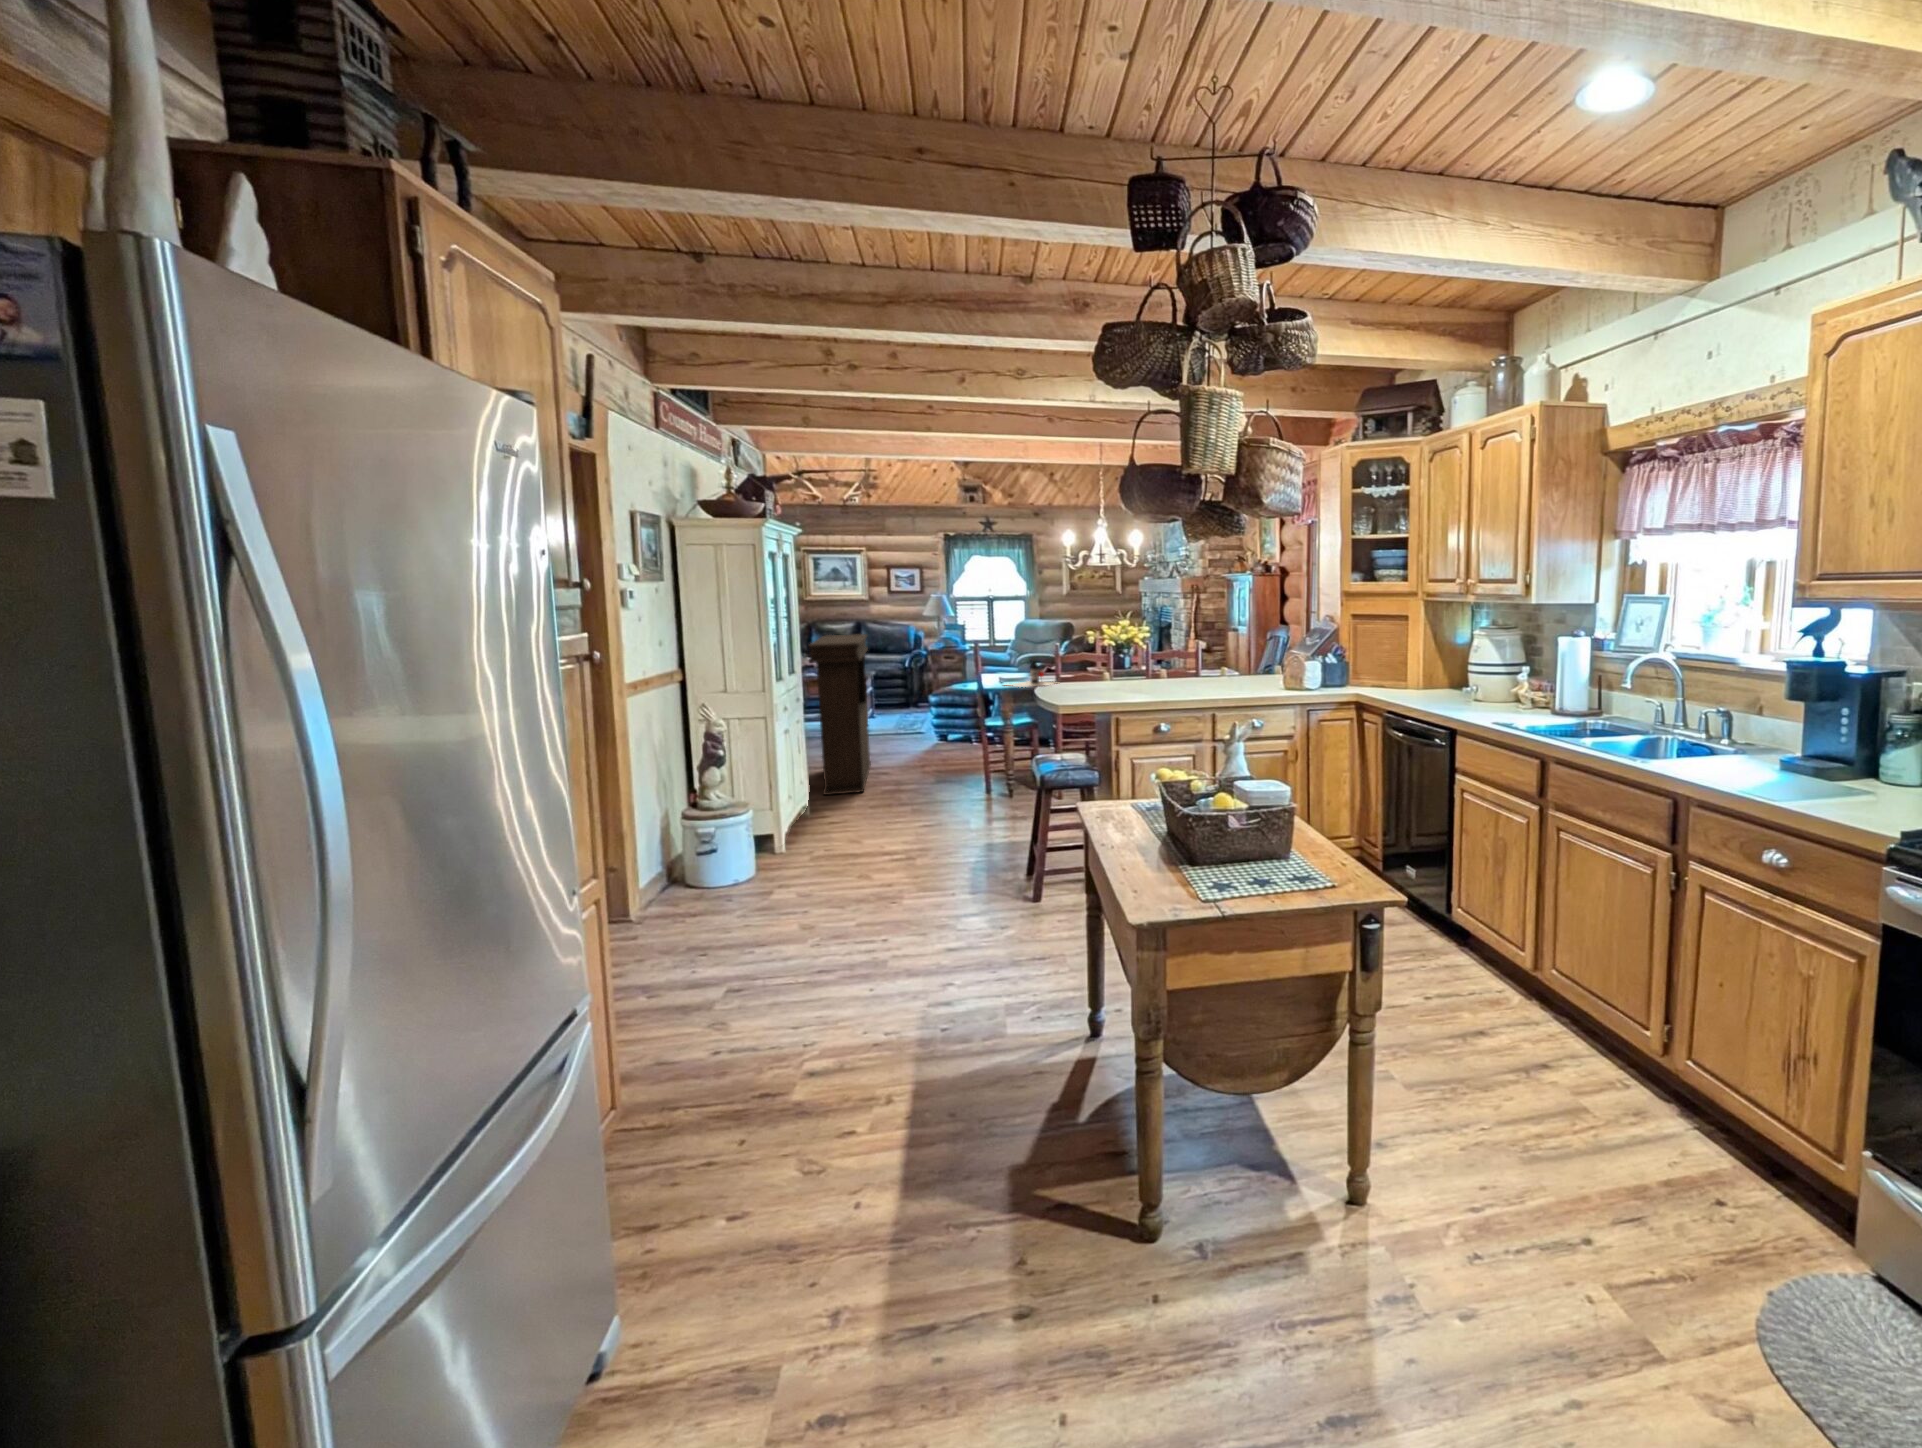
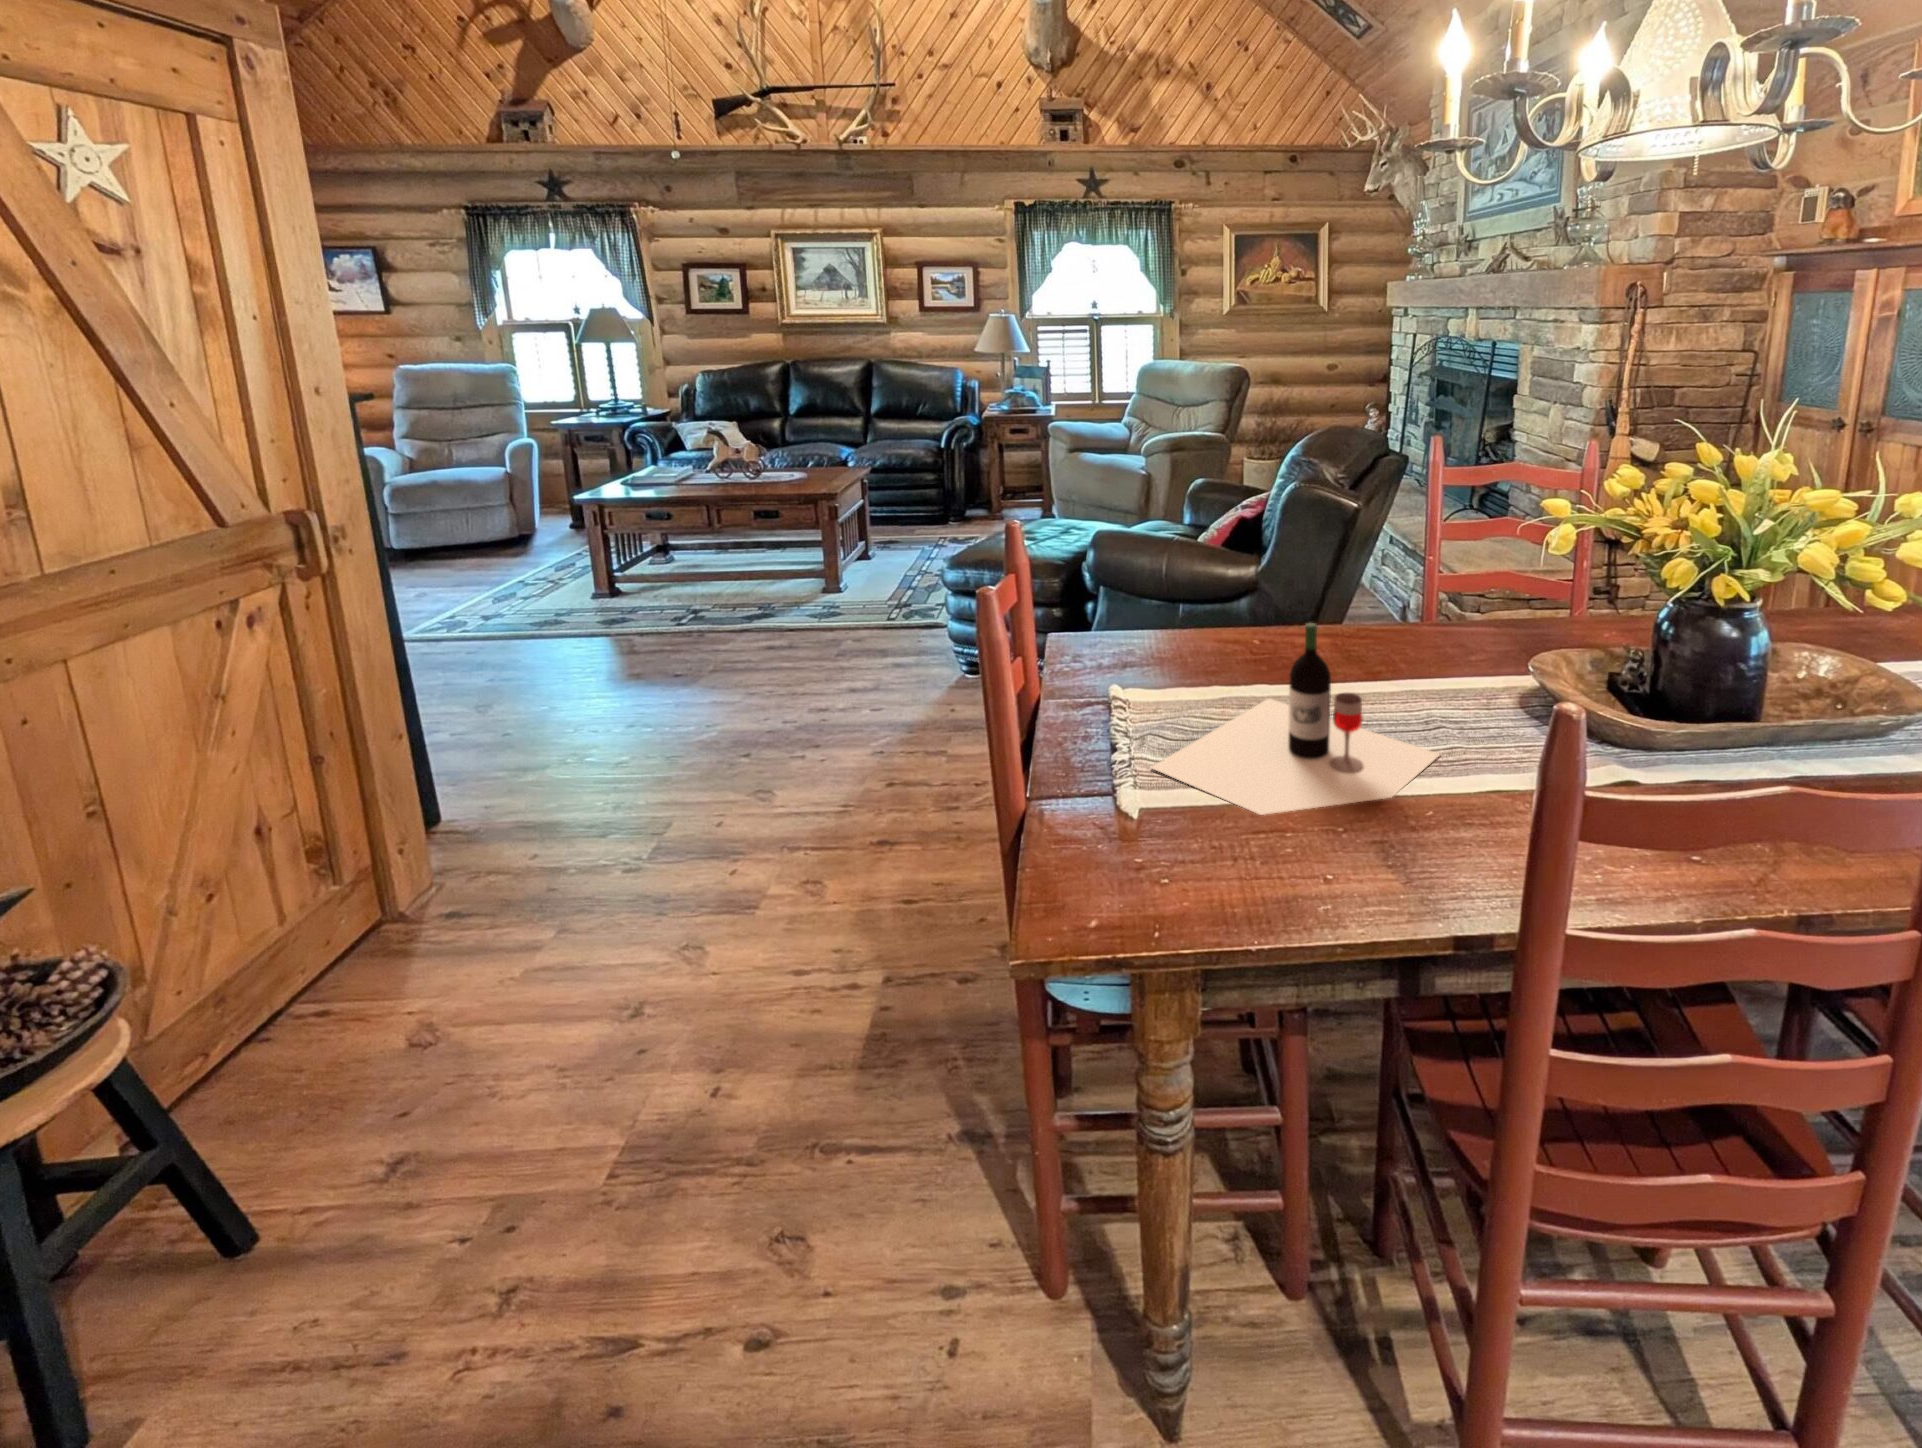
console table: present [808,634,871,795] -> none [251,436,757,1149]

